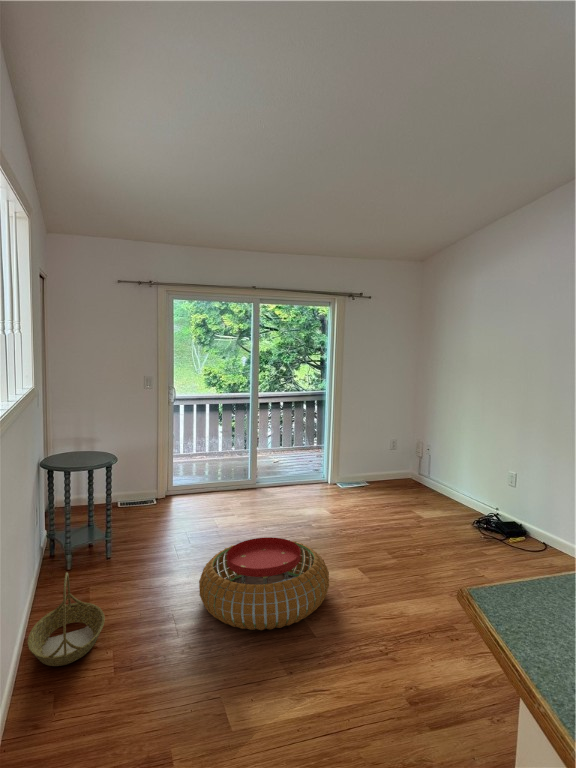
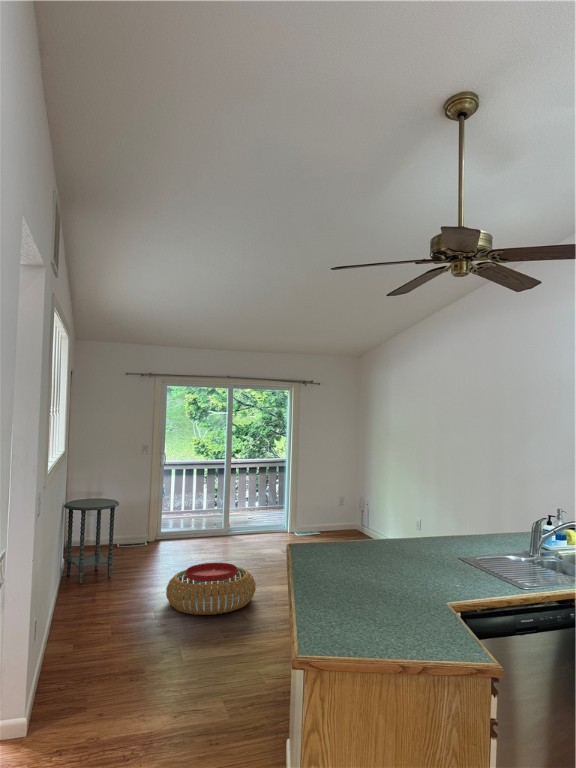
basket: present [28,573,105,666] -> none [57,571,104,623]

